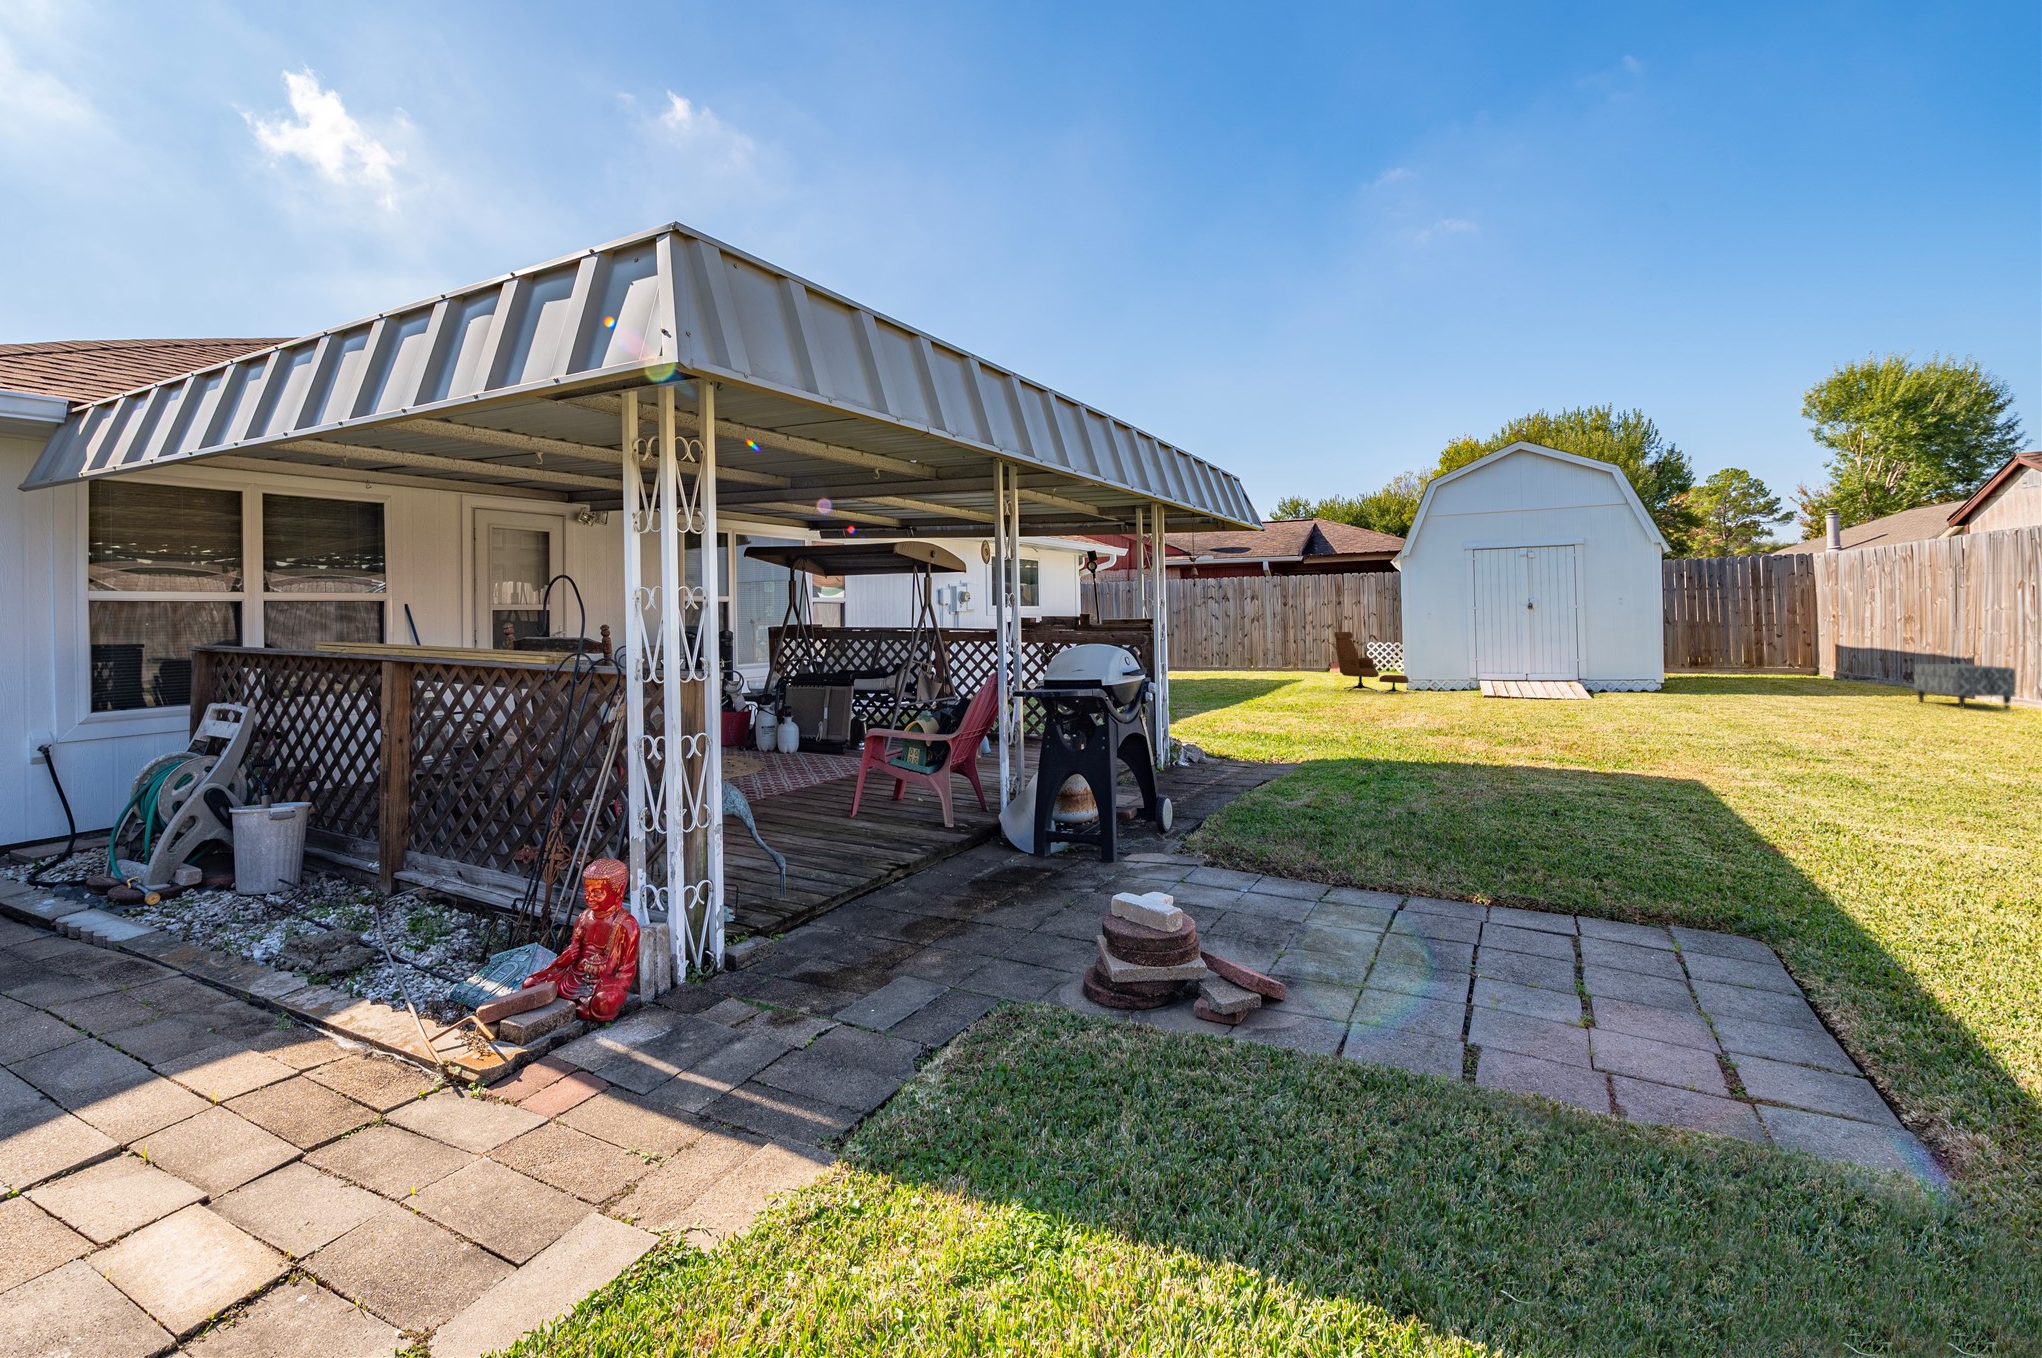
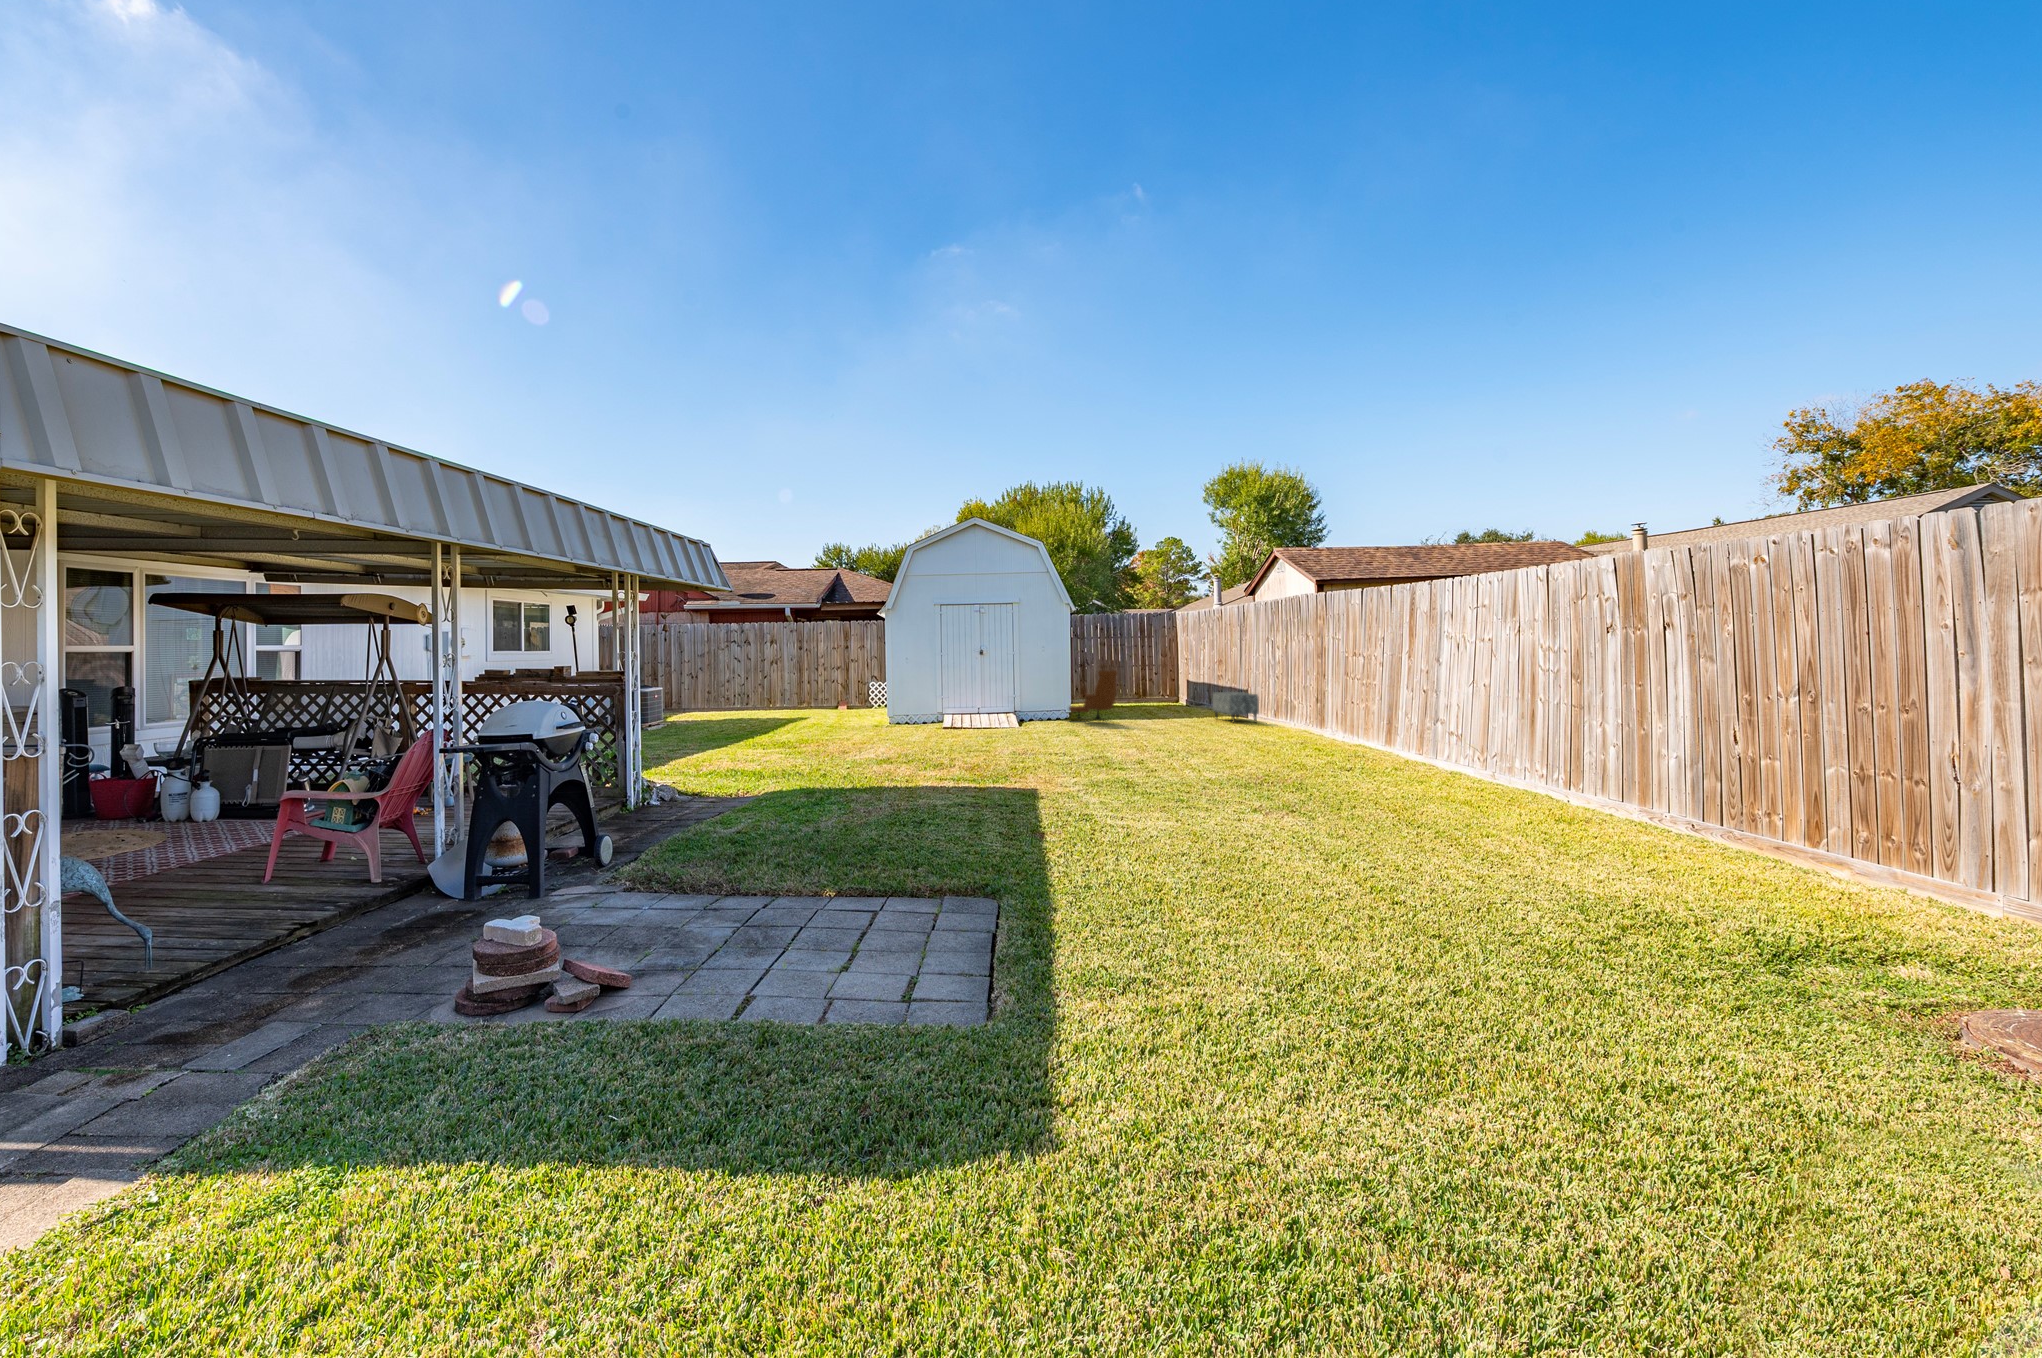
lounge chair: present [1334,632,1409,694] -> present [1069,670,1117,720]

